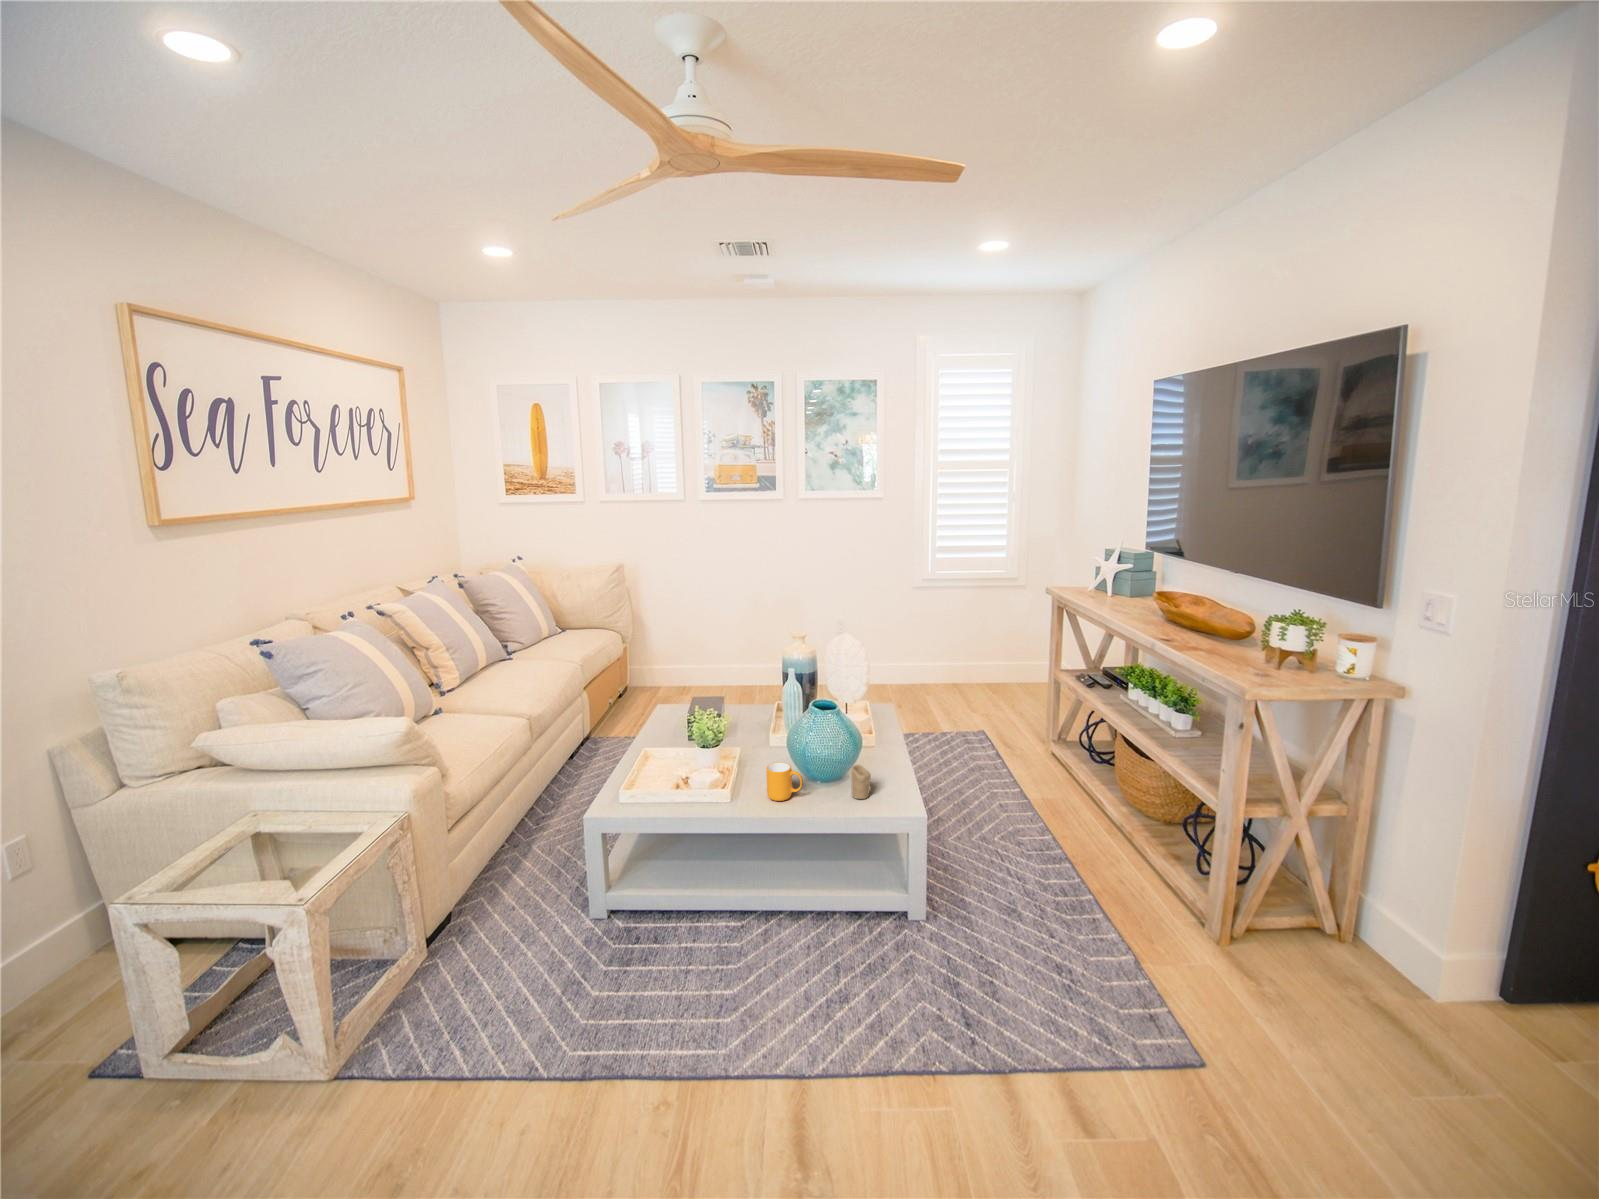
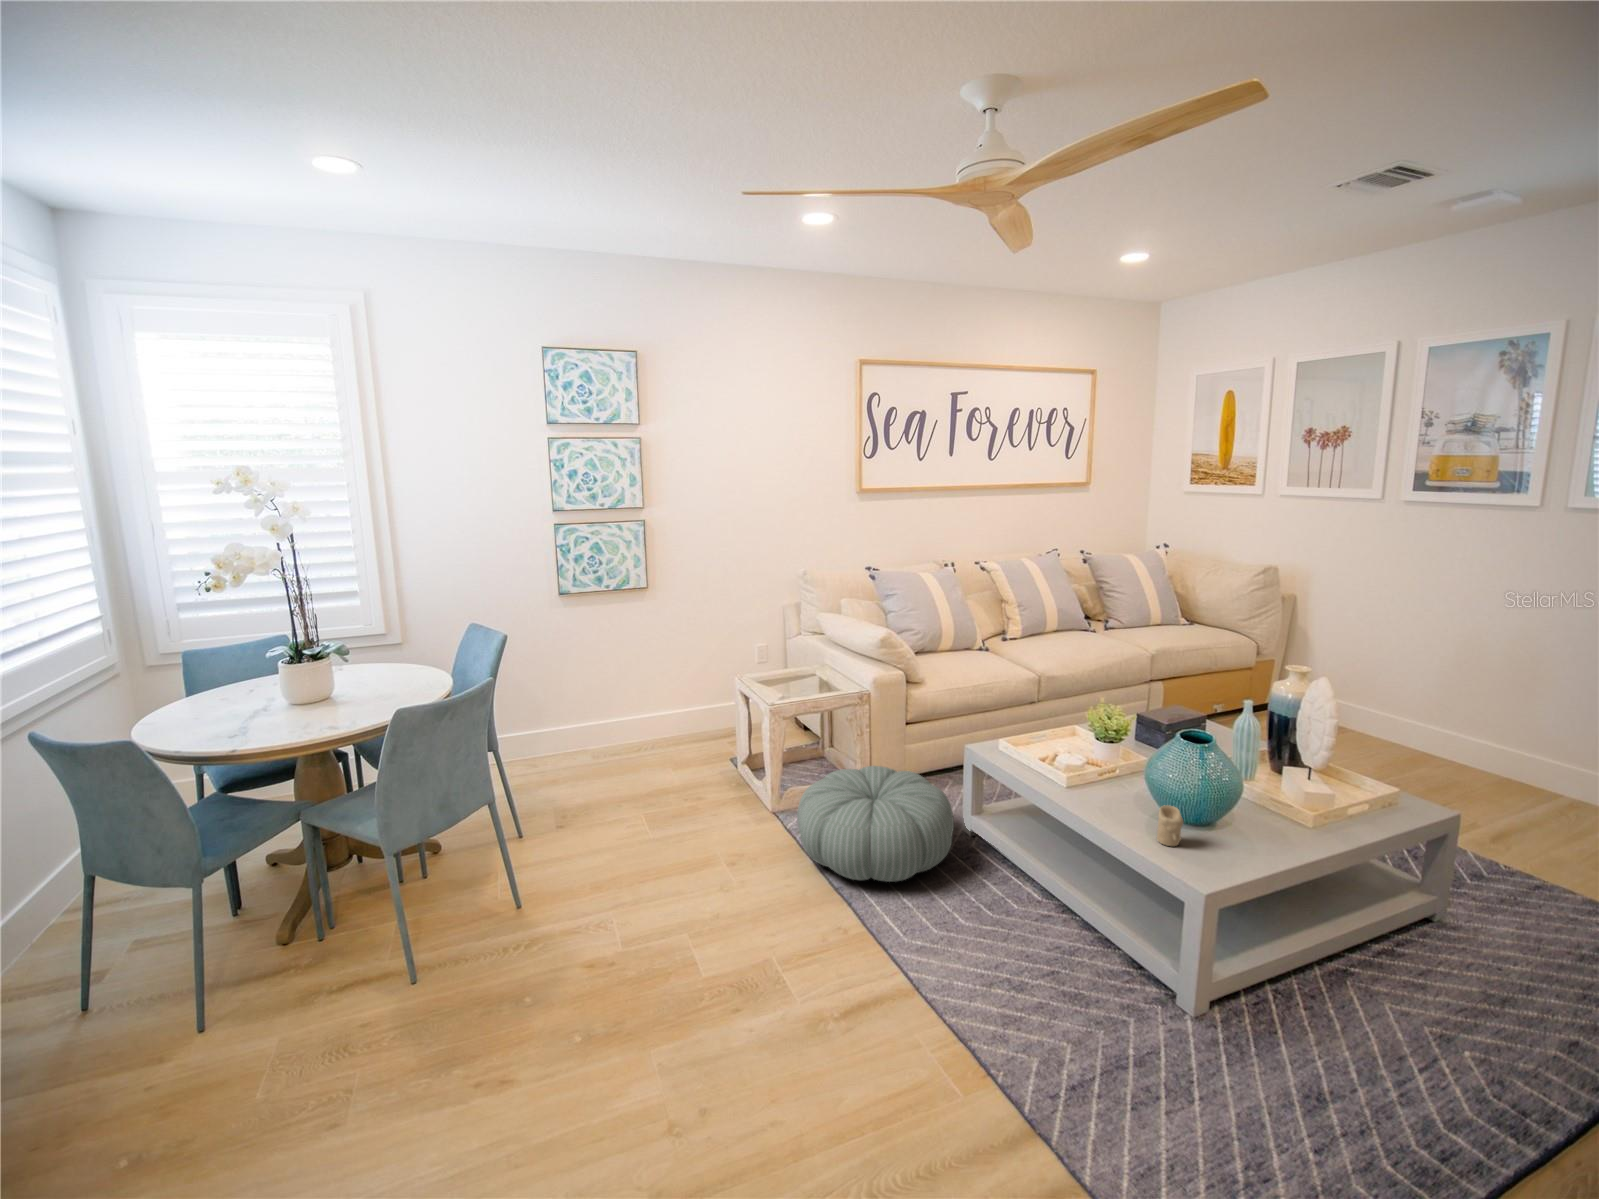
mug: present [766,762,803,801] -> none [1085,768,1116,807]
pouf: none [427,879,656,1073] -> present [797,766,954,882]

